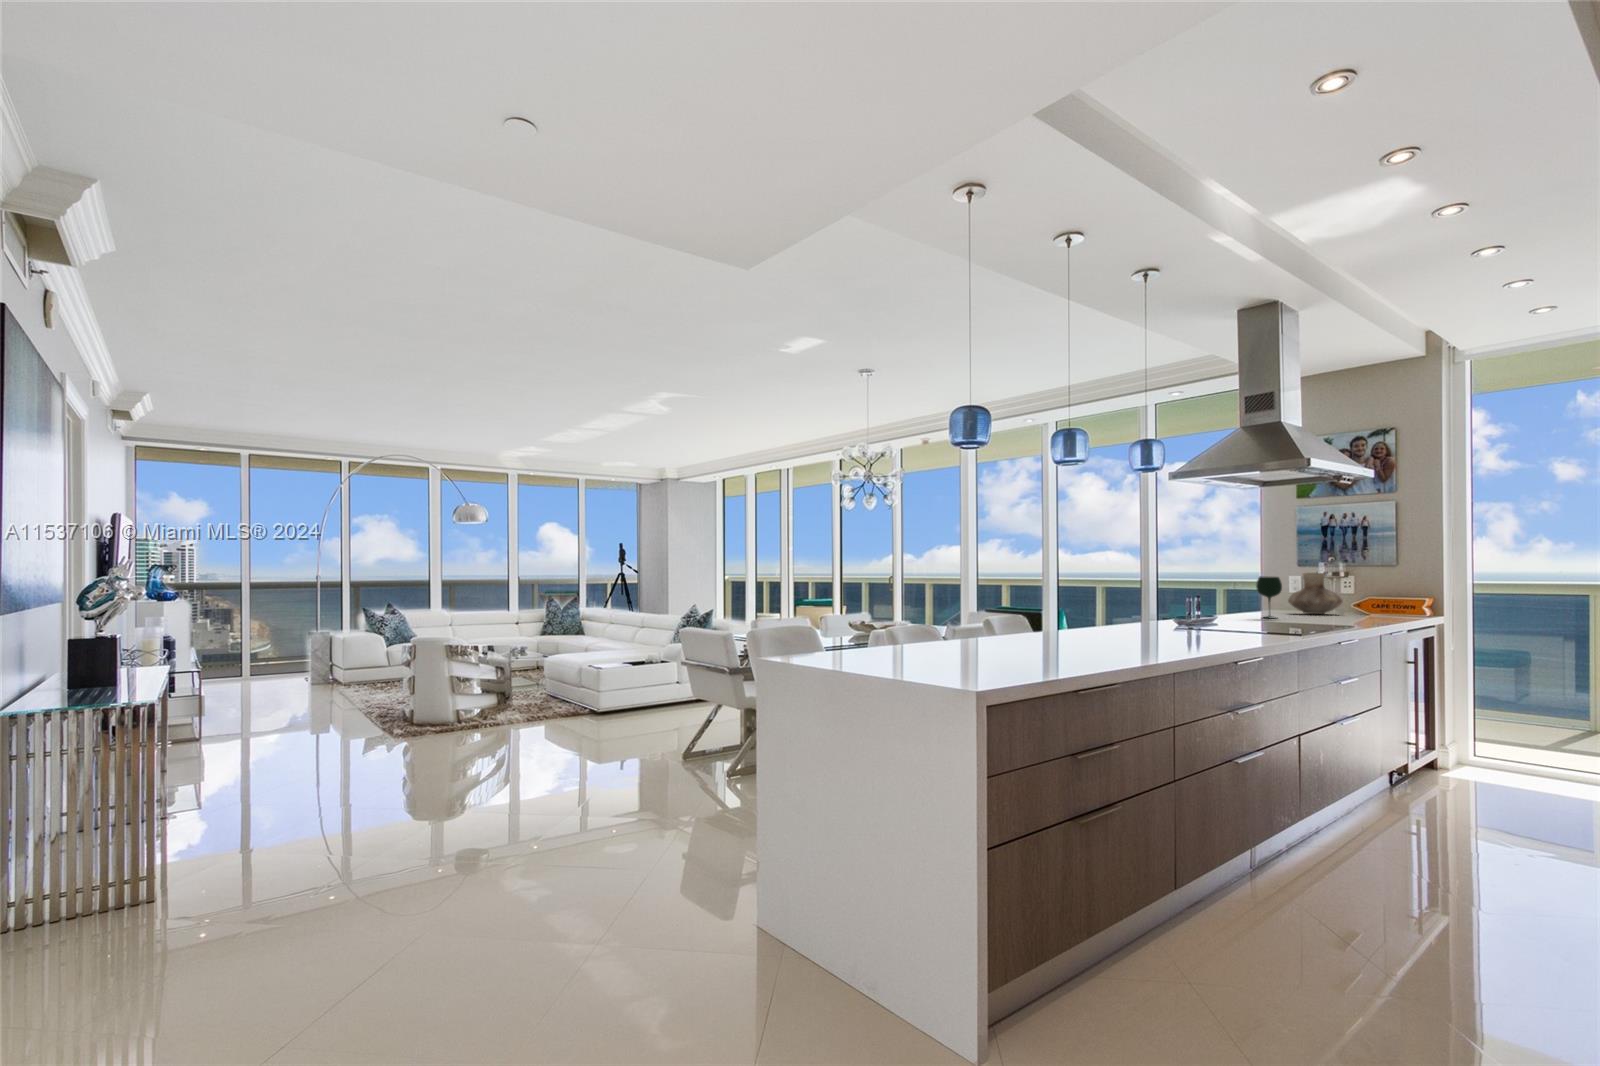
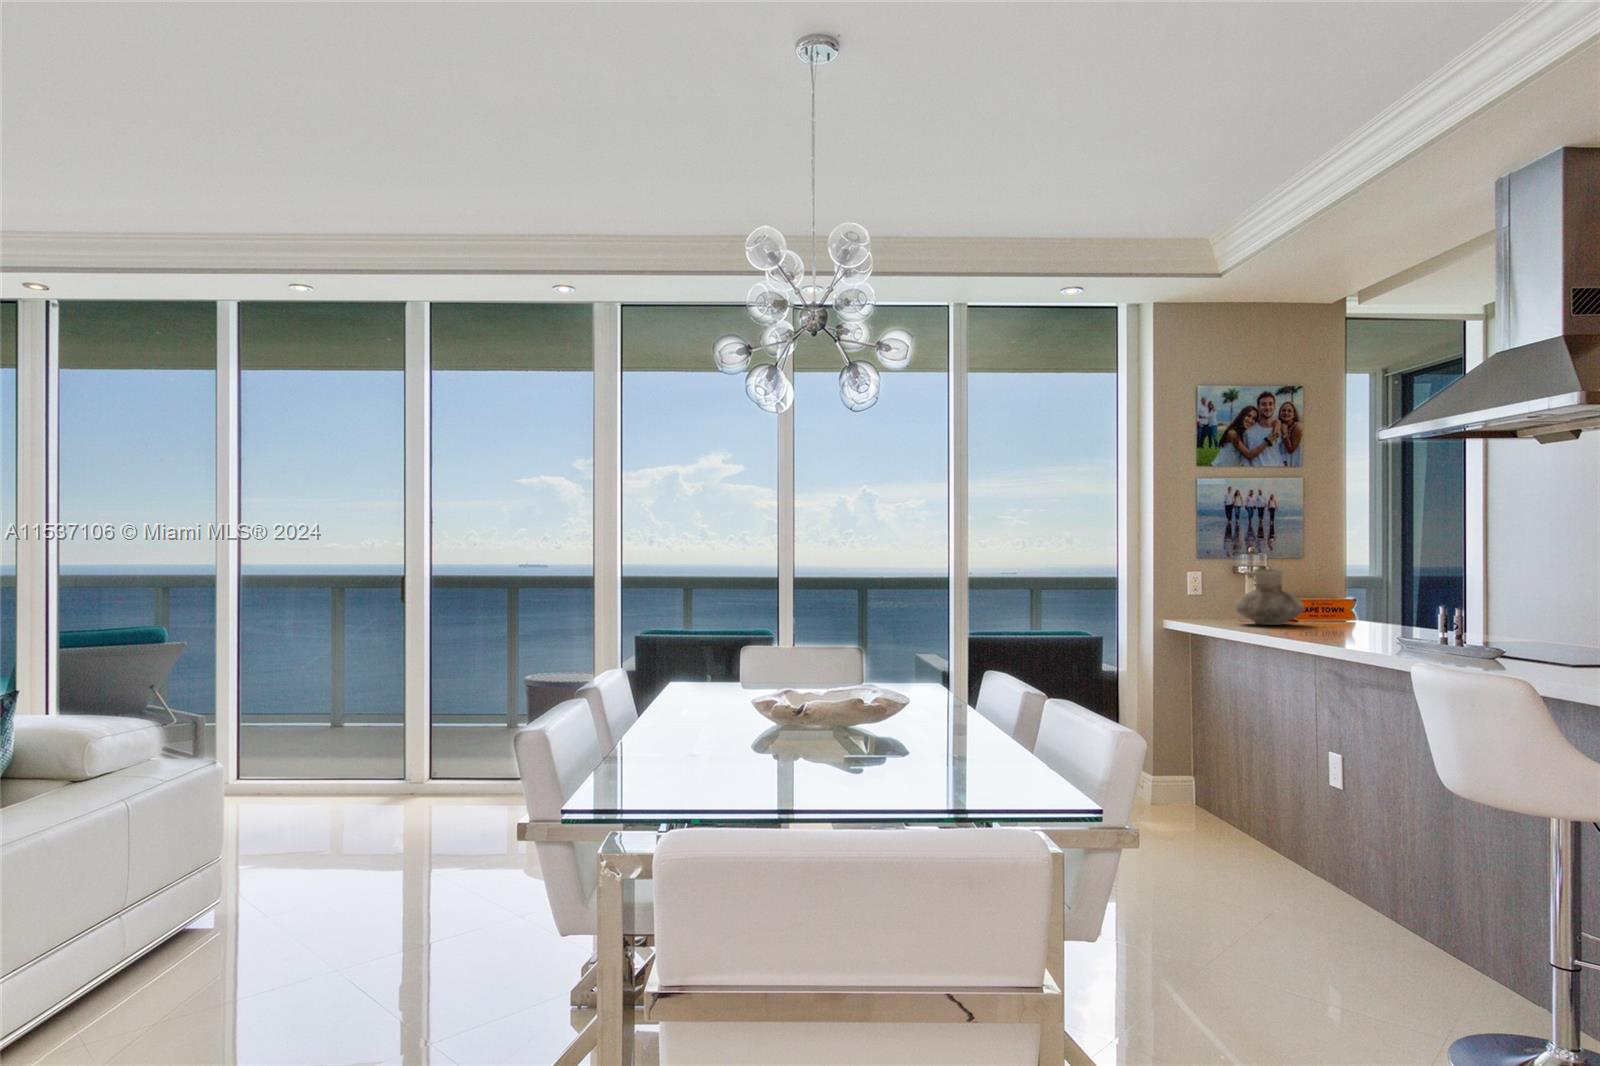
wine glass: present [1256,577,1282,618] -> none [1335,581,1373,644]

